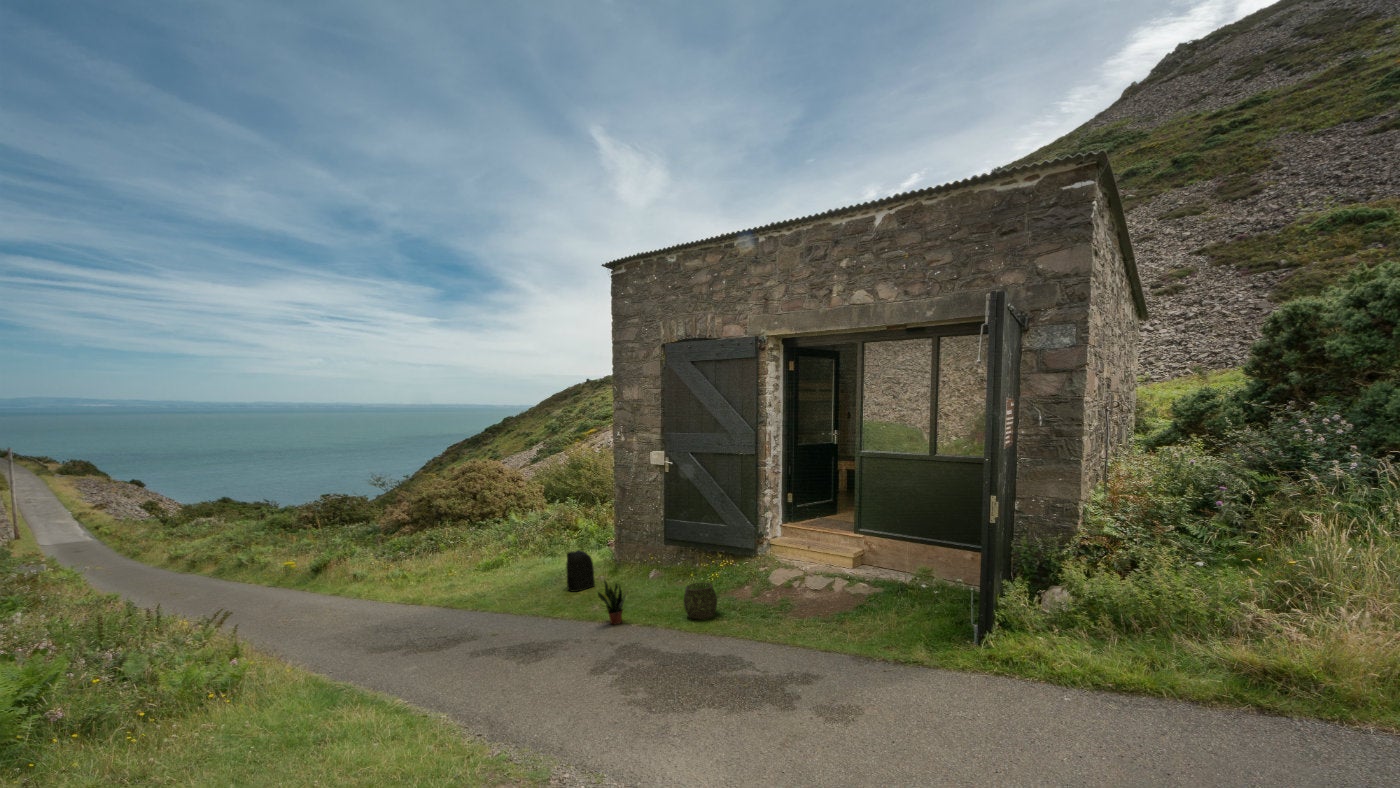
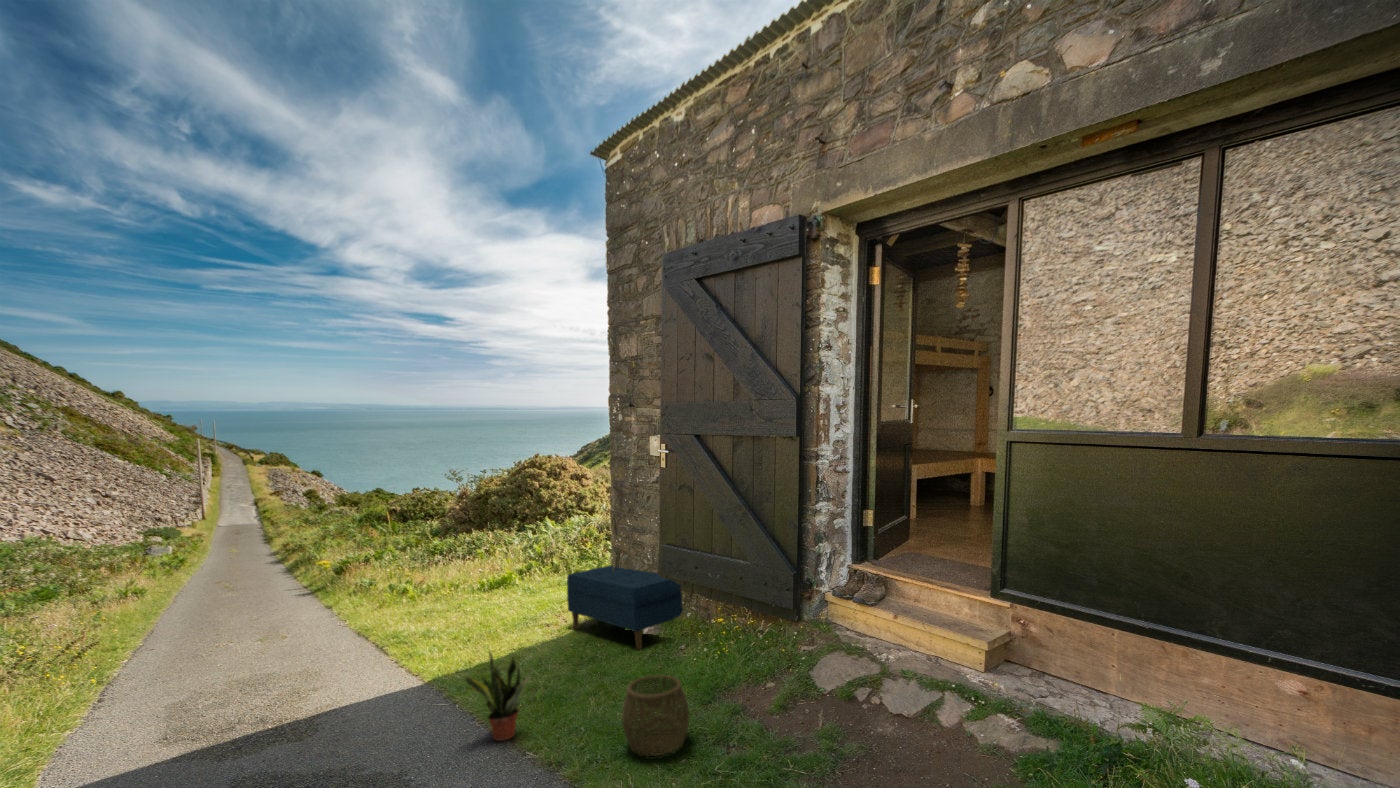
bench: none [603,537,681,583] -> present [567,565,683,650]
backpack: present [566,550,595,592] -> none [499,581,545,651]

